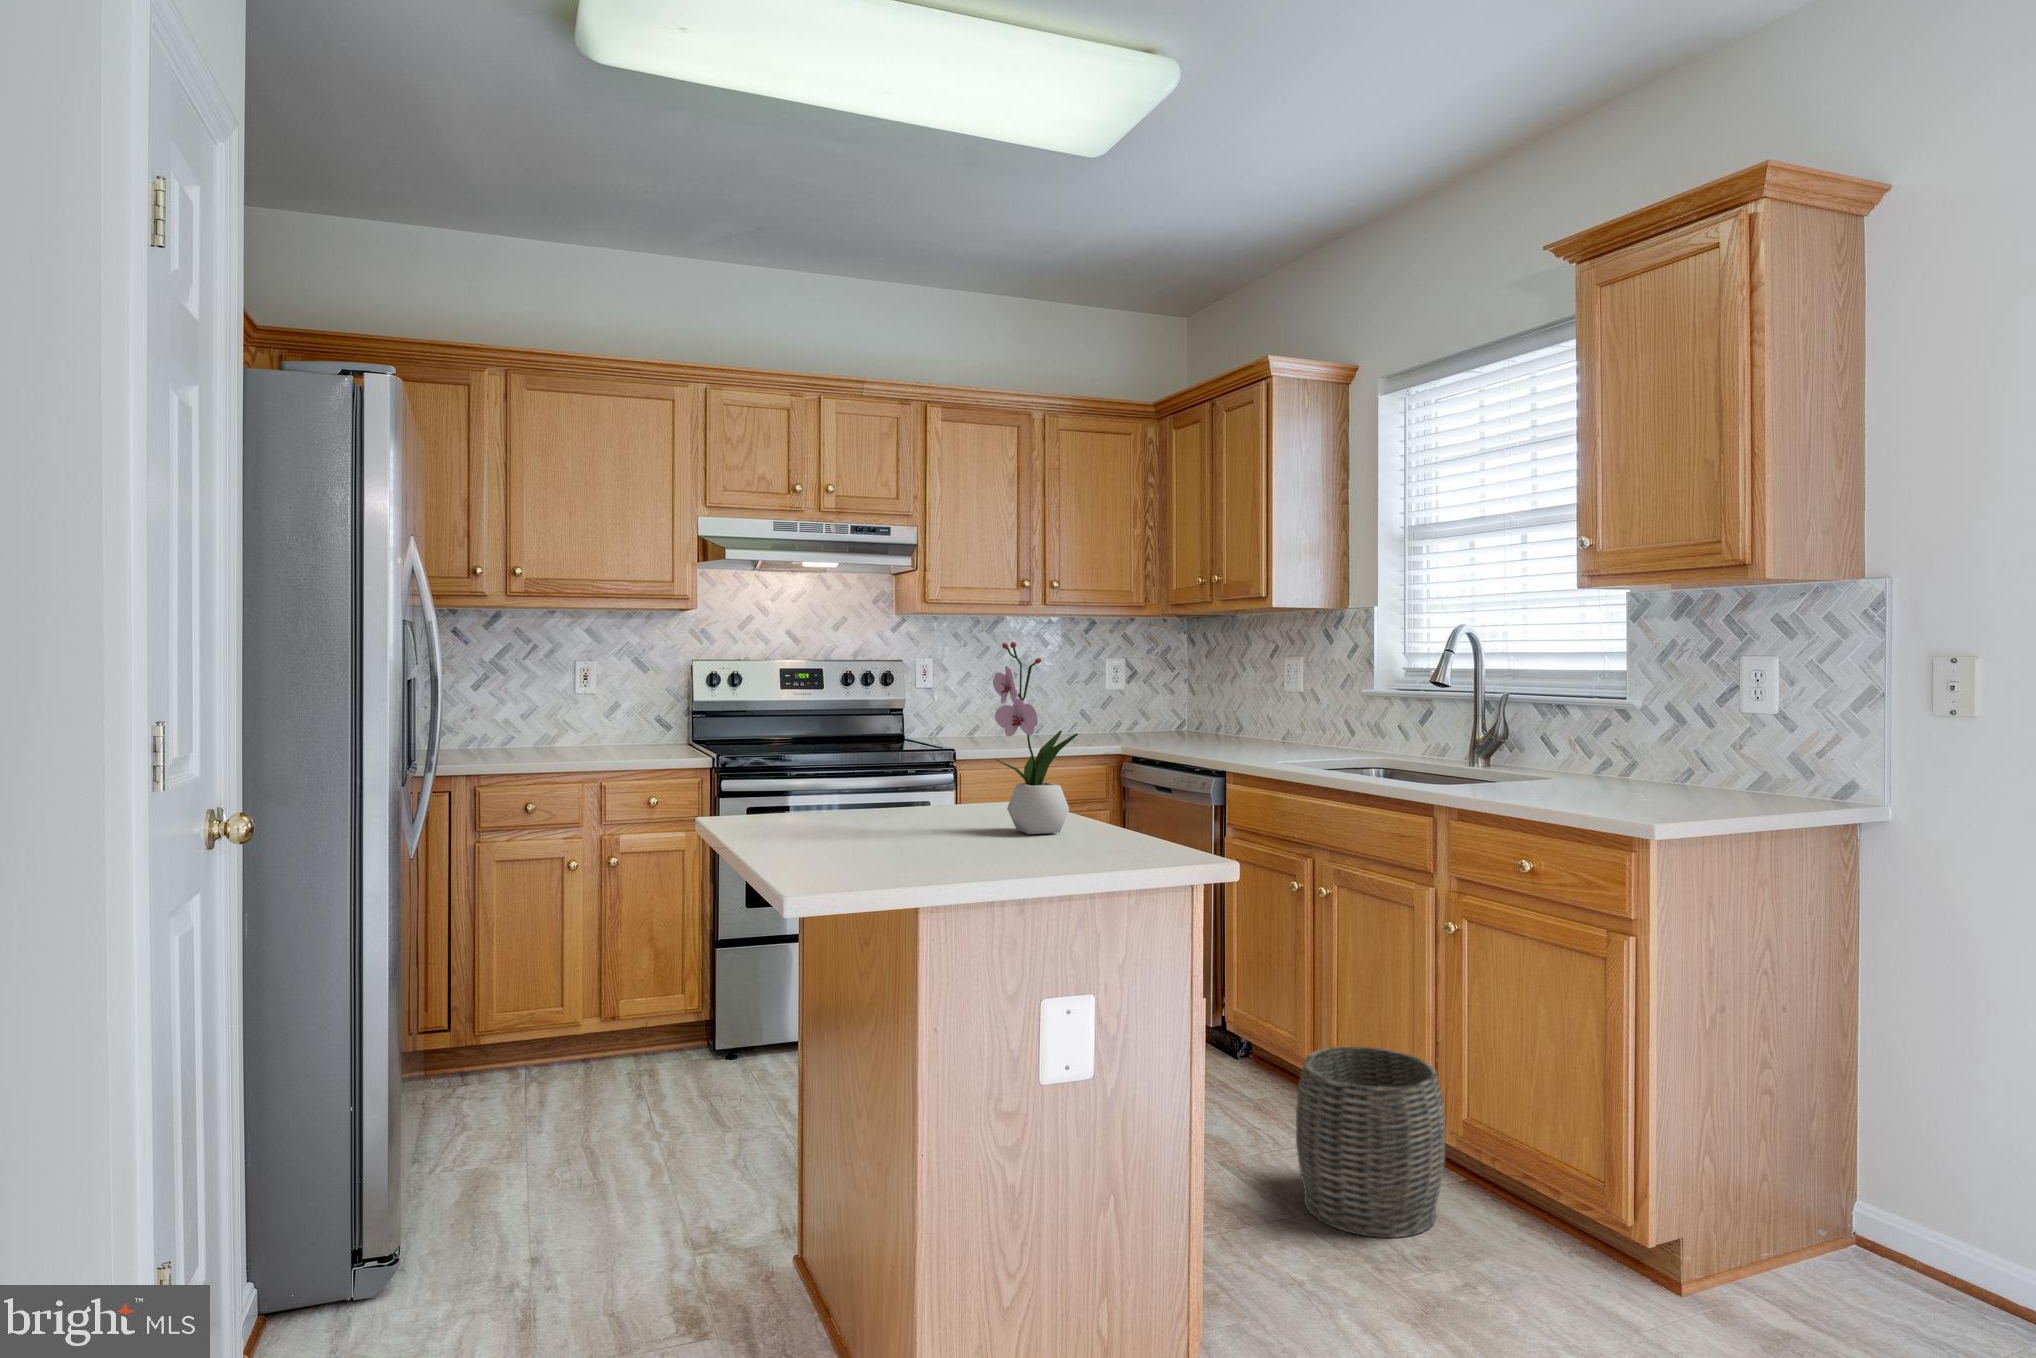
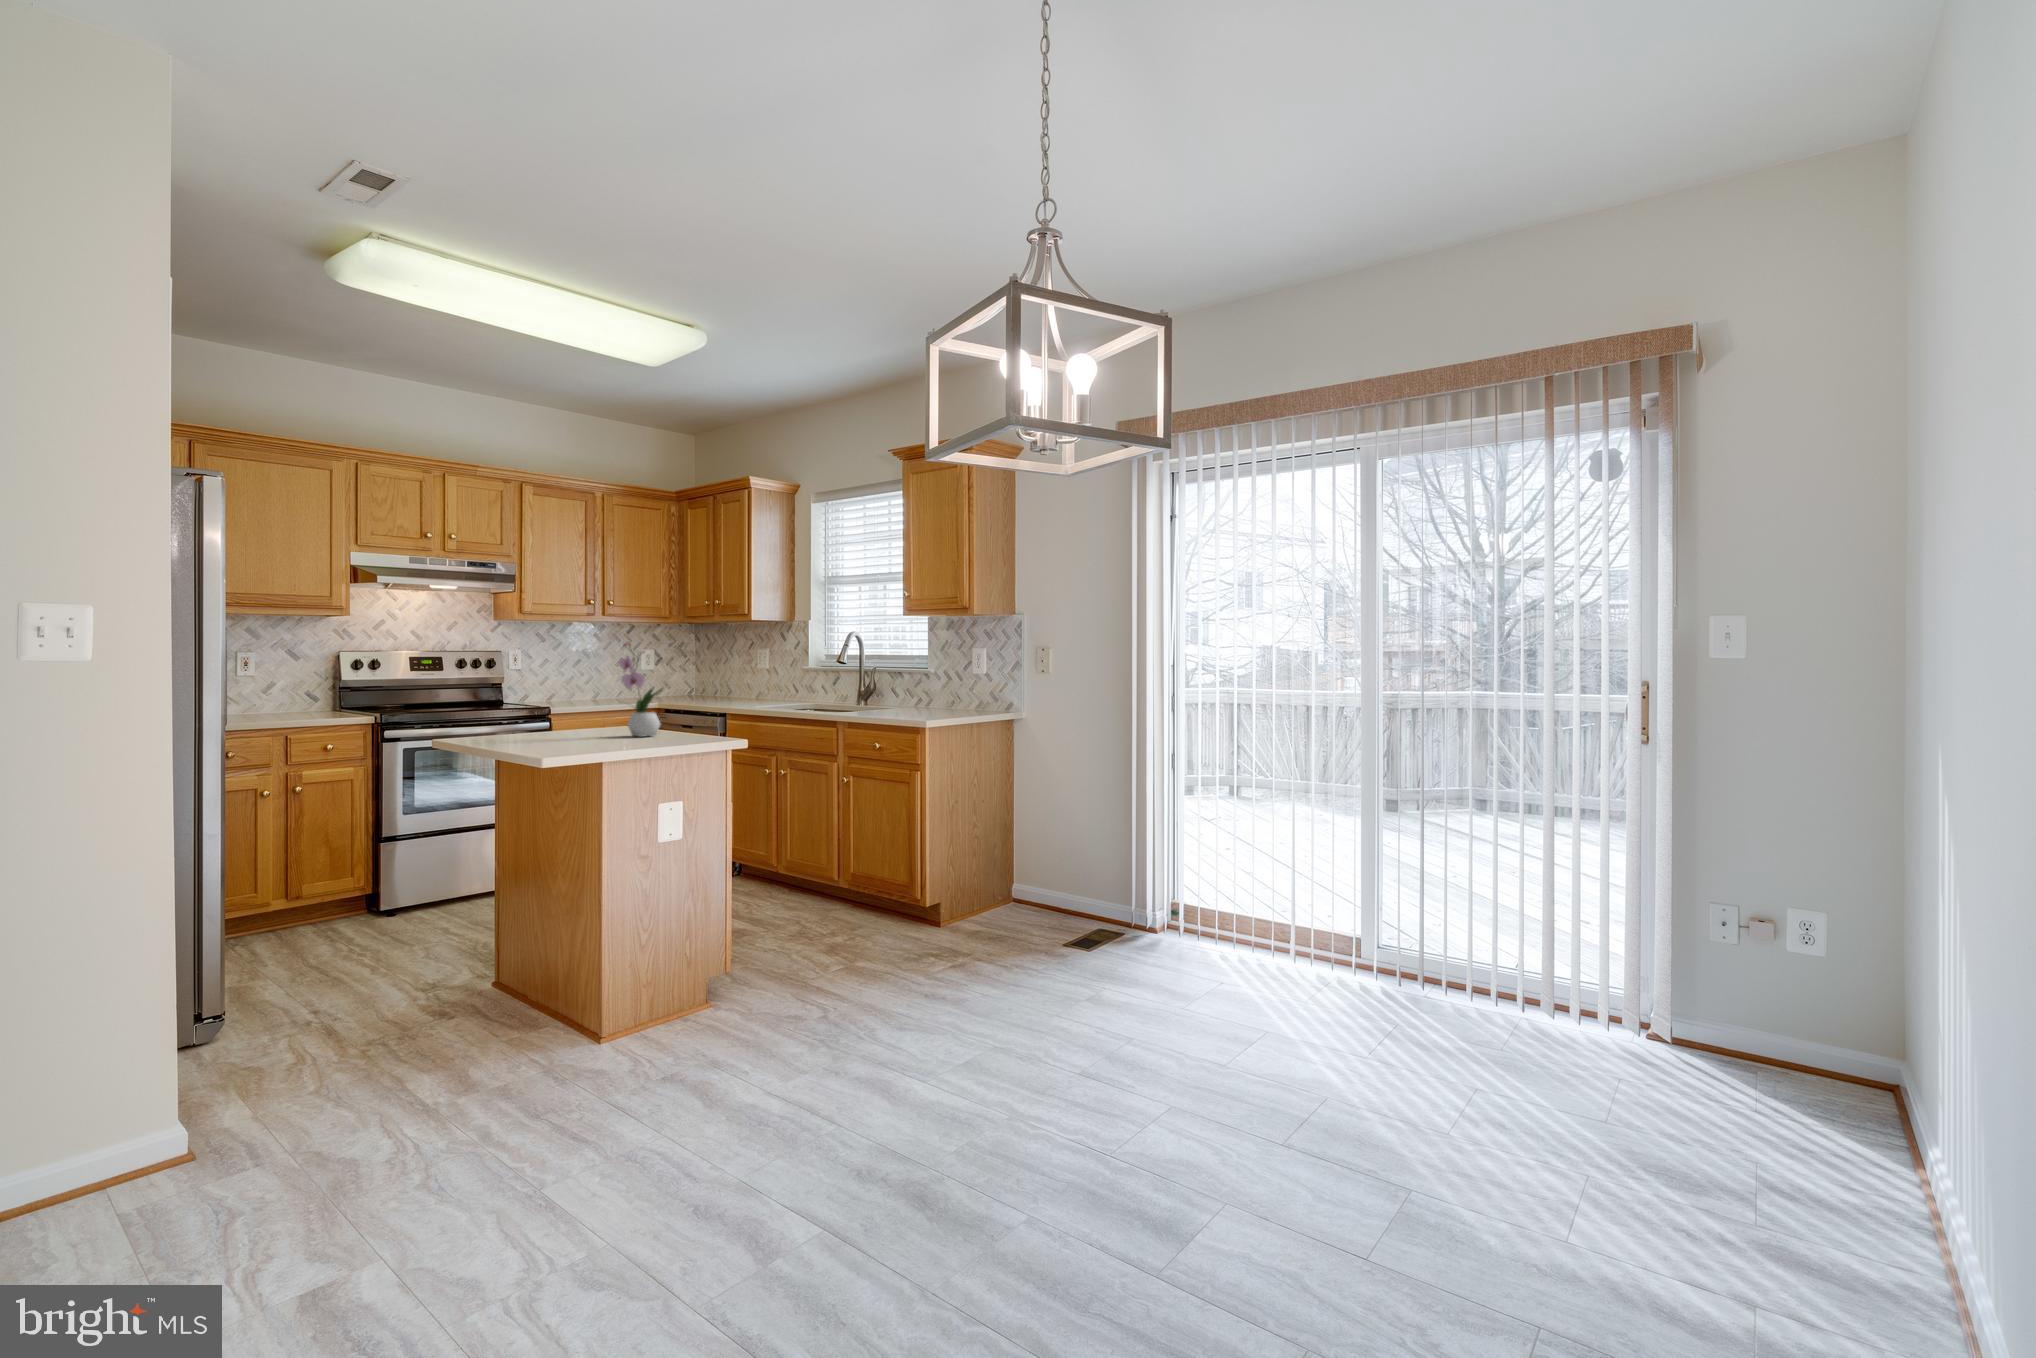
woven basket: present [1296,1047,1445,1238] -> none [772,843,843,927]

